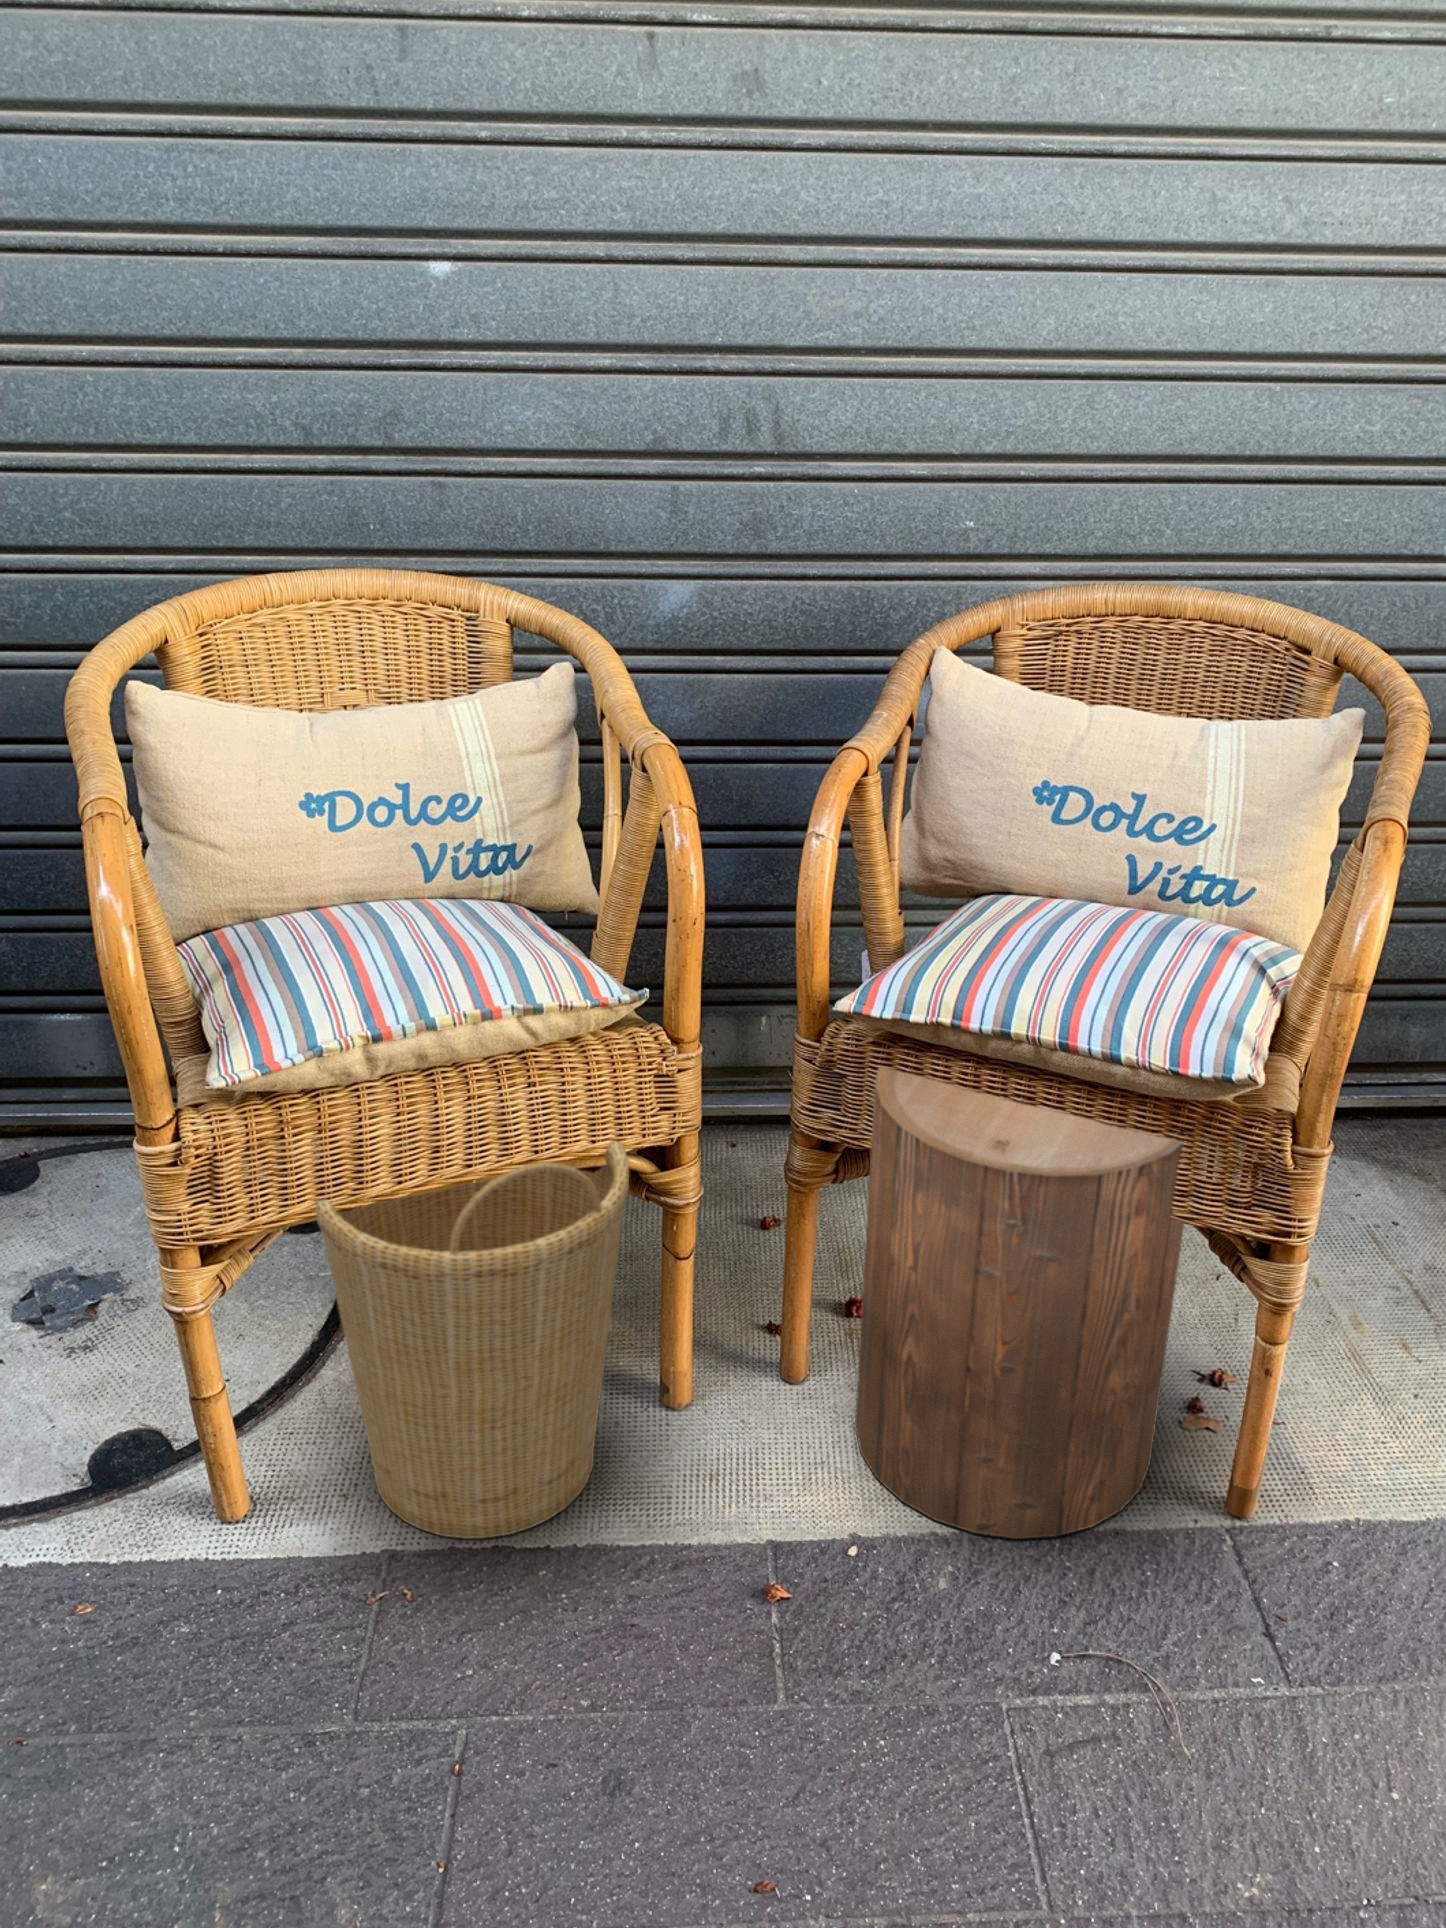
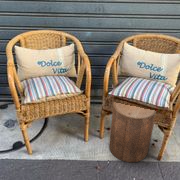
basket: present [316,1141,629,1539] -> none [39,97,80,159]

